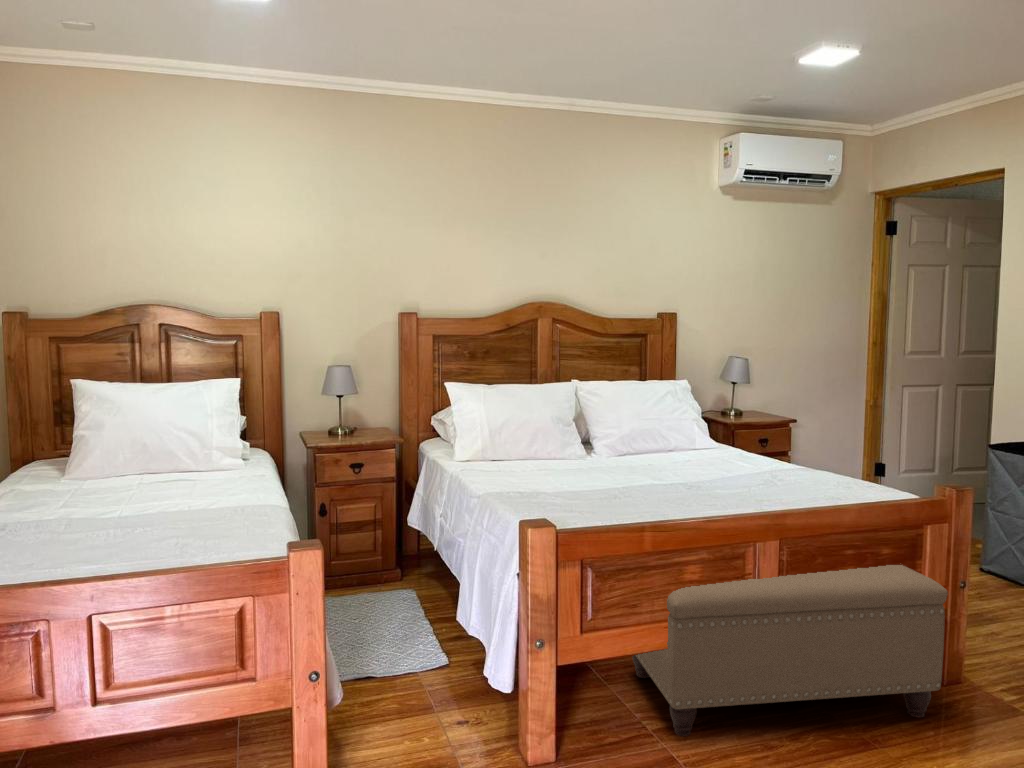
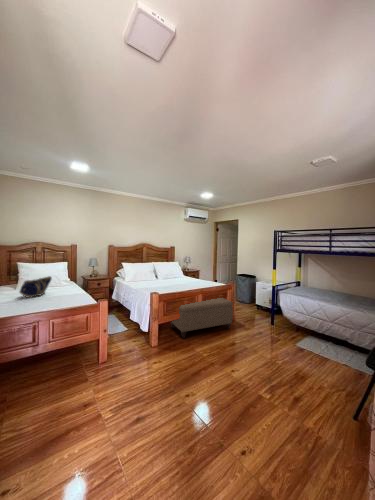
tote bag: none [44,431,160,510] -> present [19,276,52,297]

